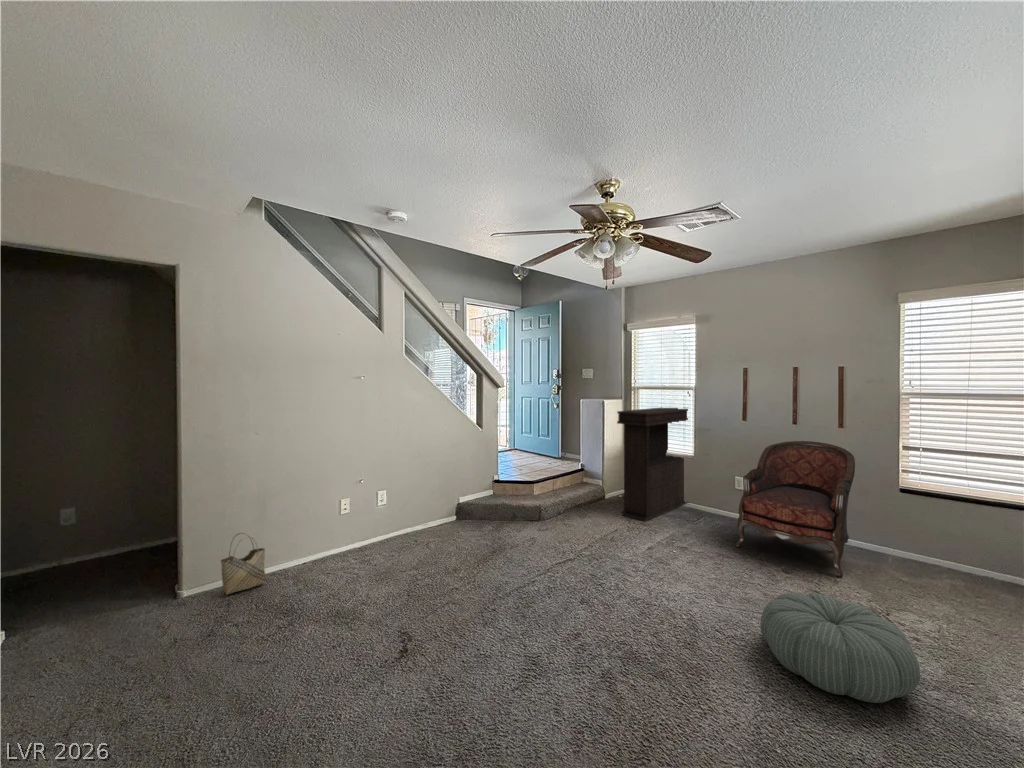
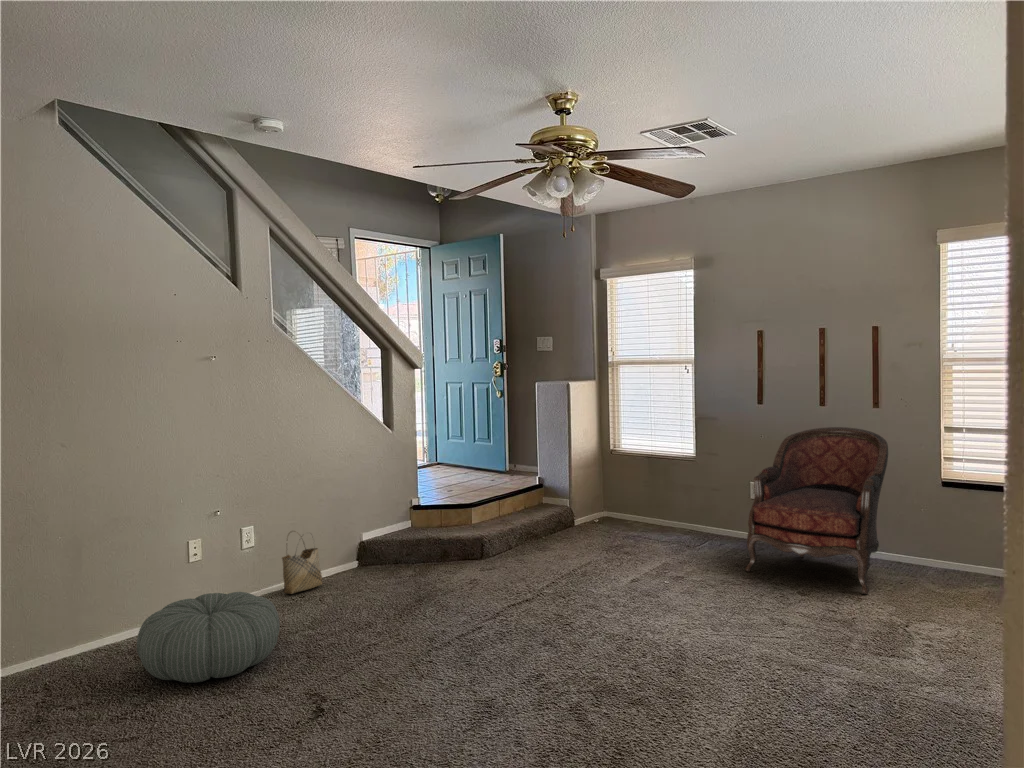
console table: present [617,407,689,521] -> none [587,389,699,550]
woven basket: present [221,533,265,595] -> present [282,532,322,594]
pouf: present [760,593,920,703] -> present [137,592,280,683]

